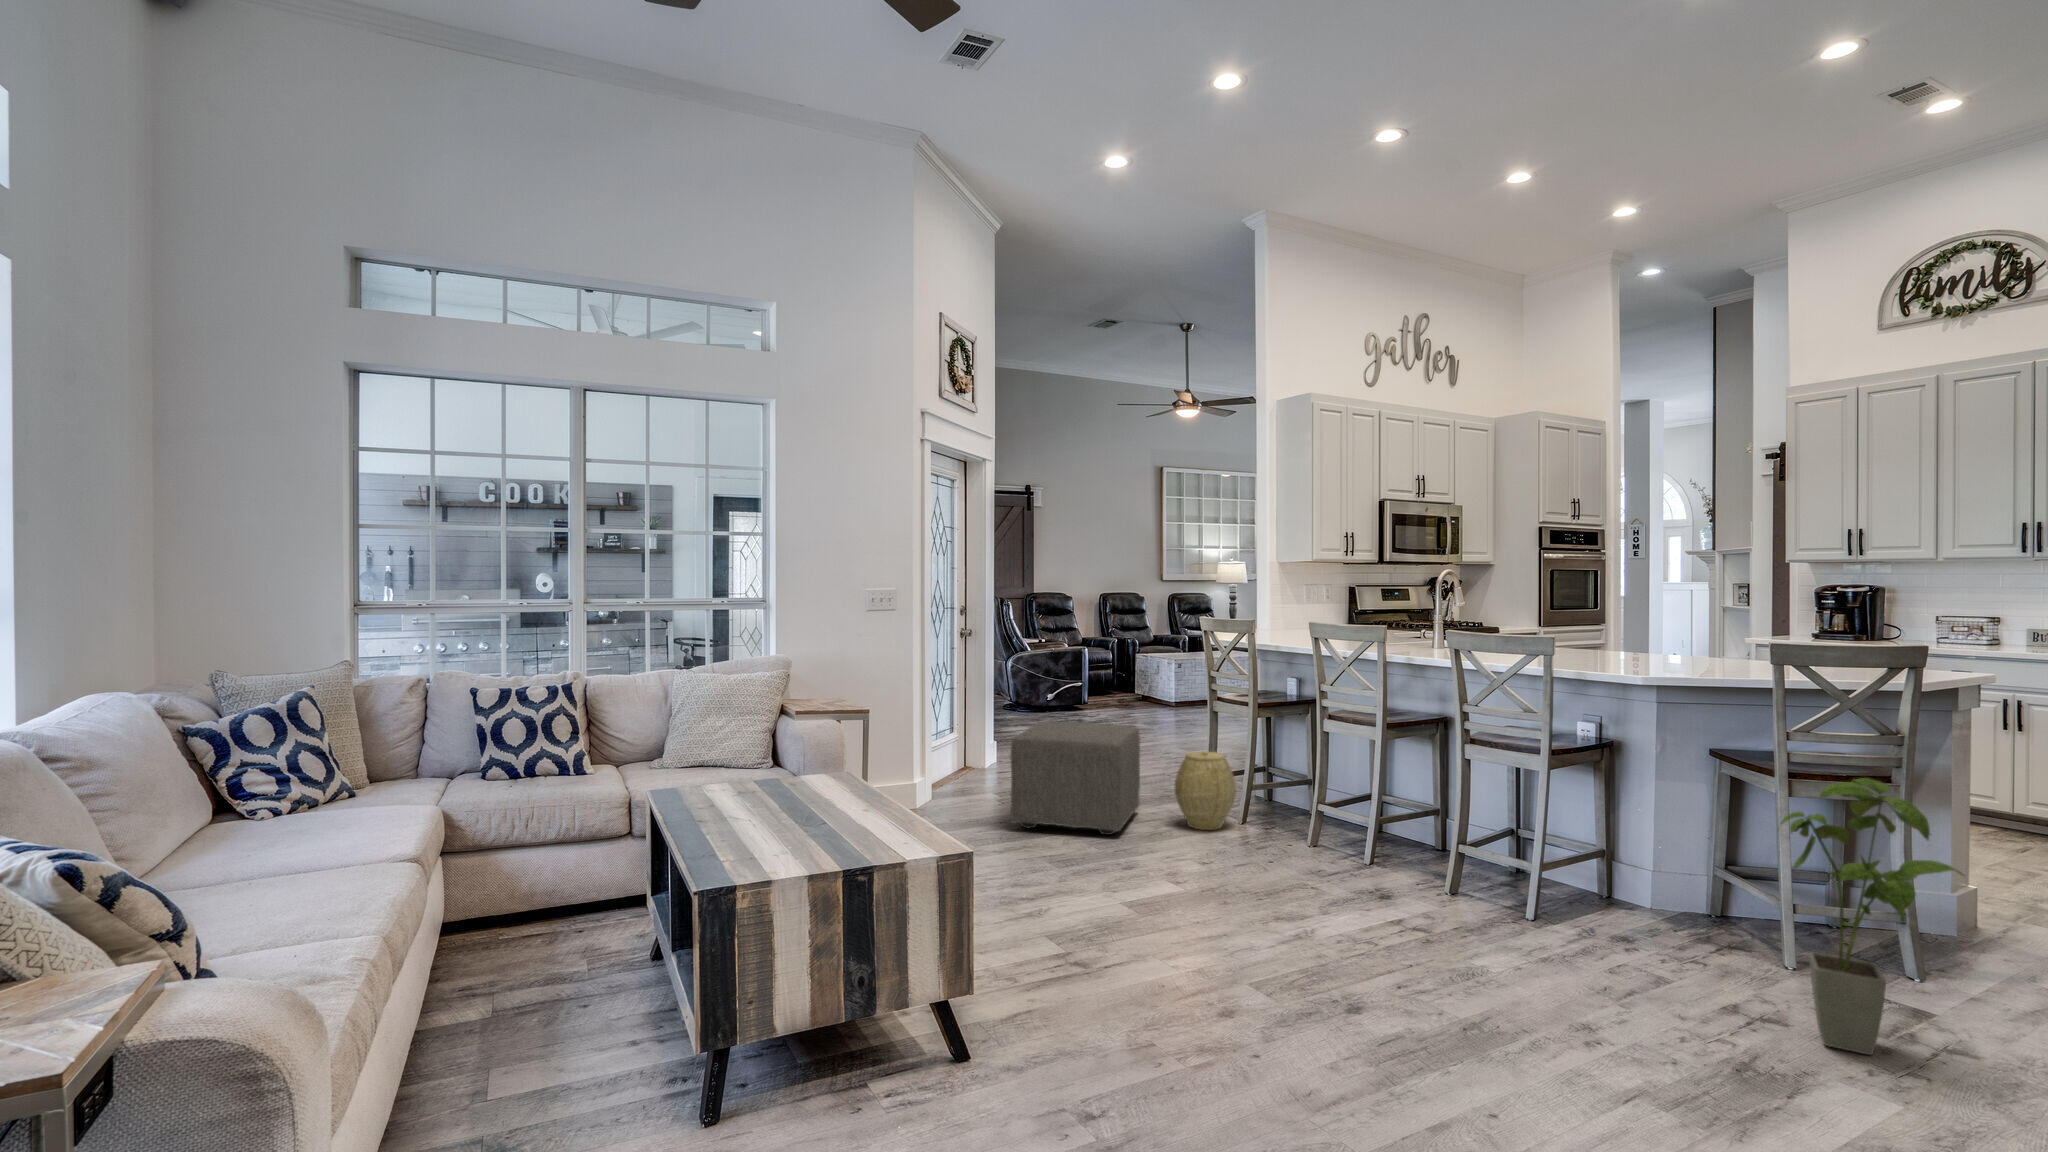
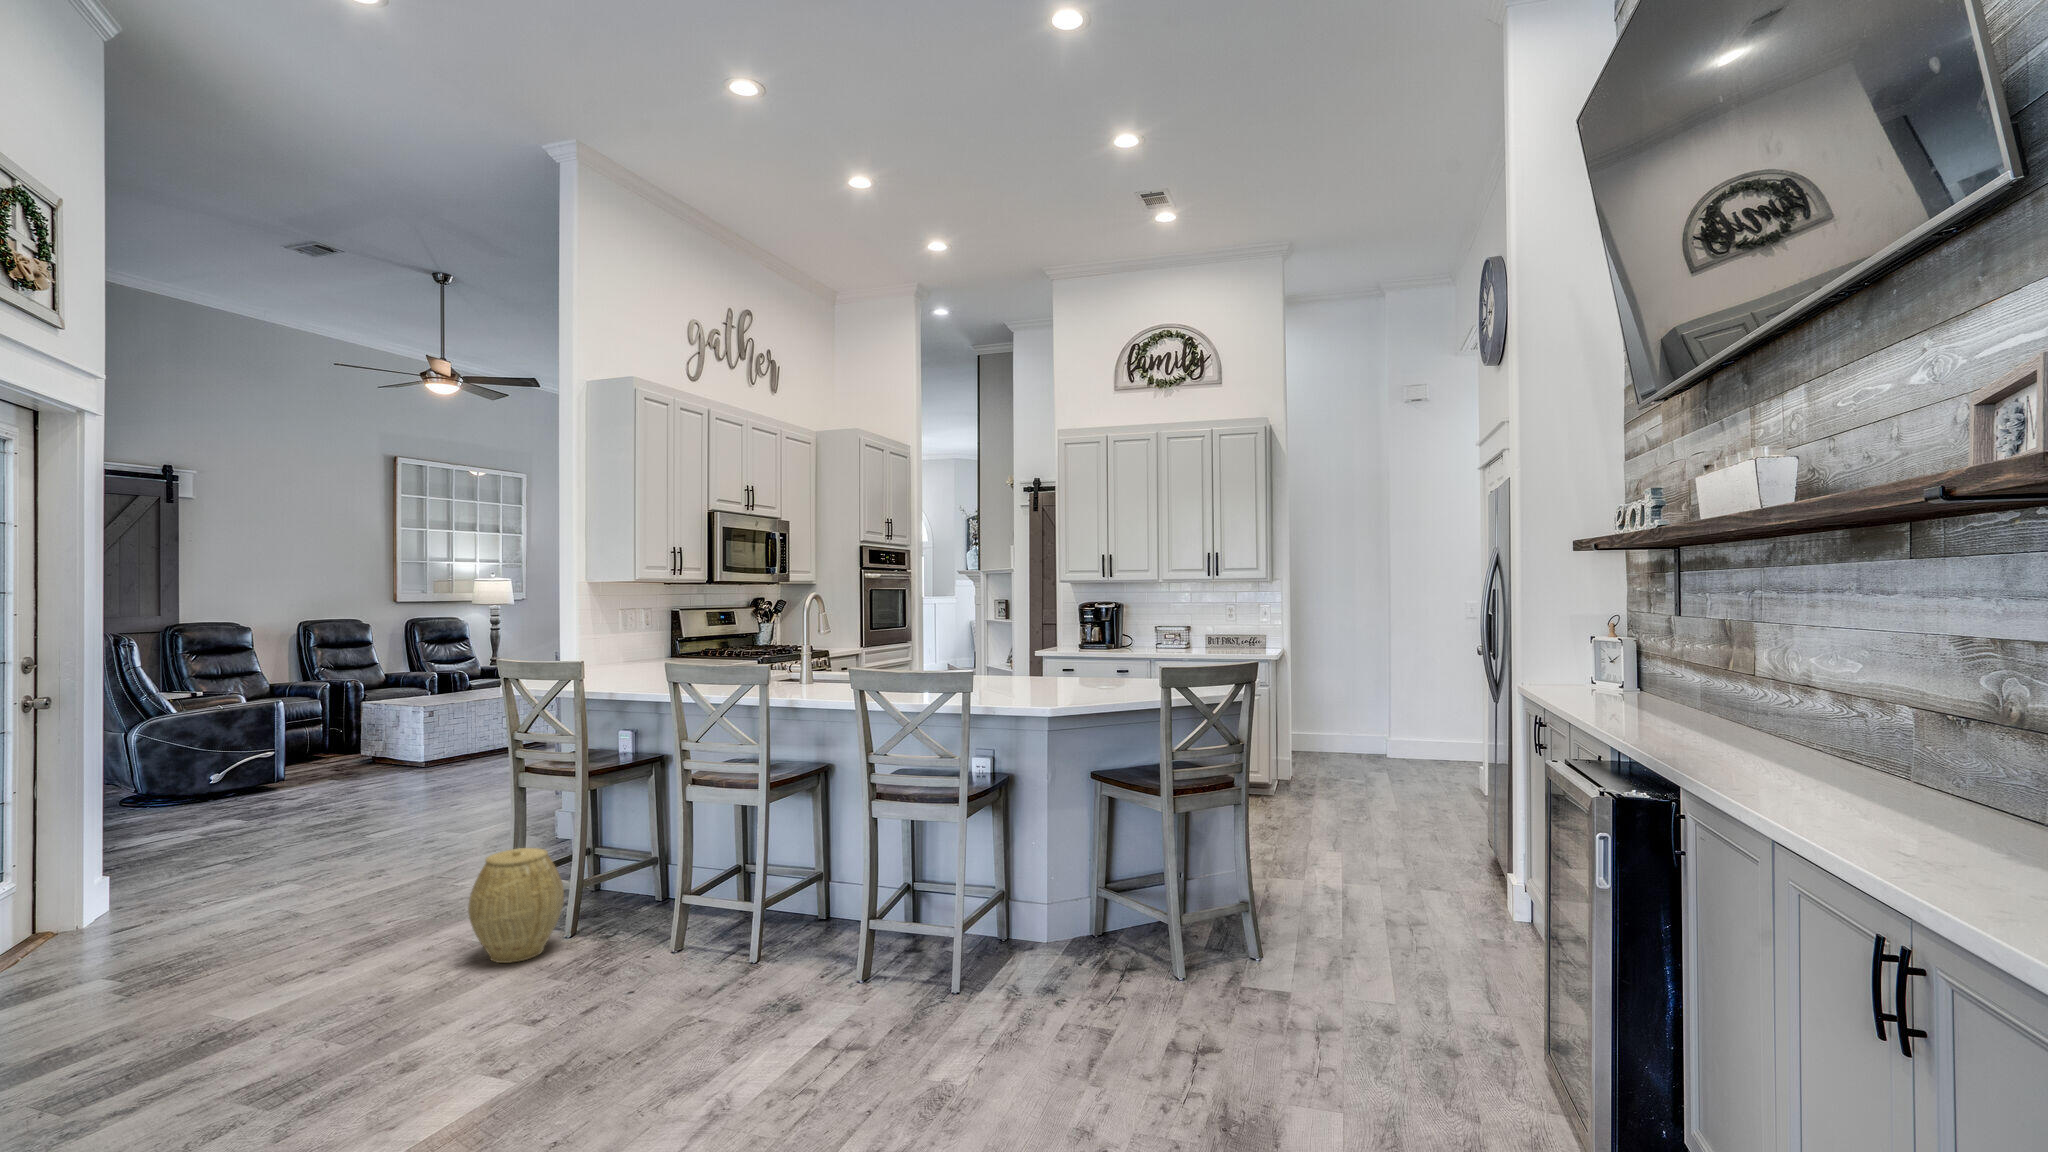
ottoman: present [1011,722,1140,835] -> none [149,831,405,1043]
house plant: present [1781,778,1963,1055] -> none [1204,797,1339,1065]

